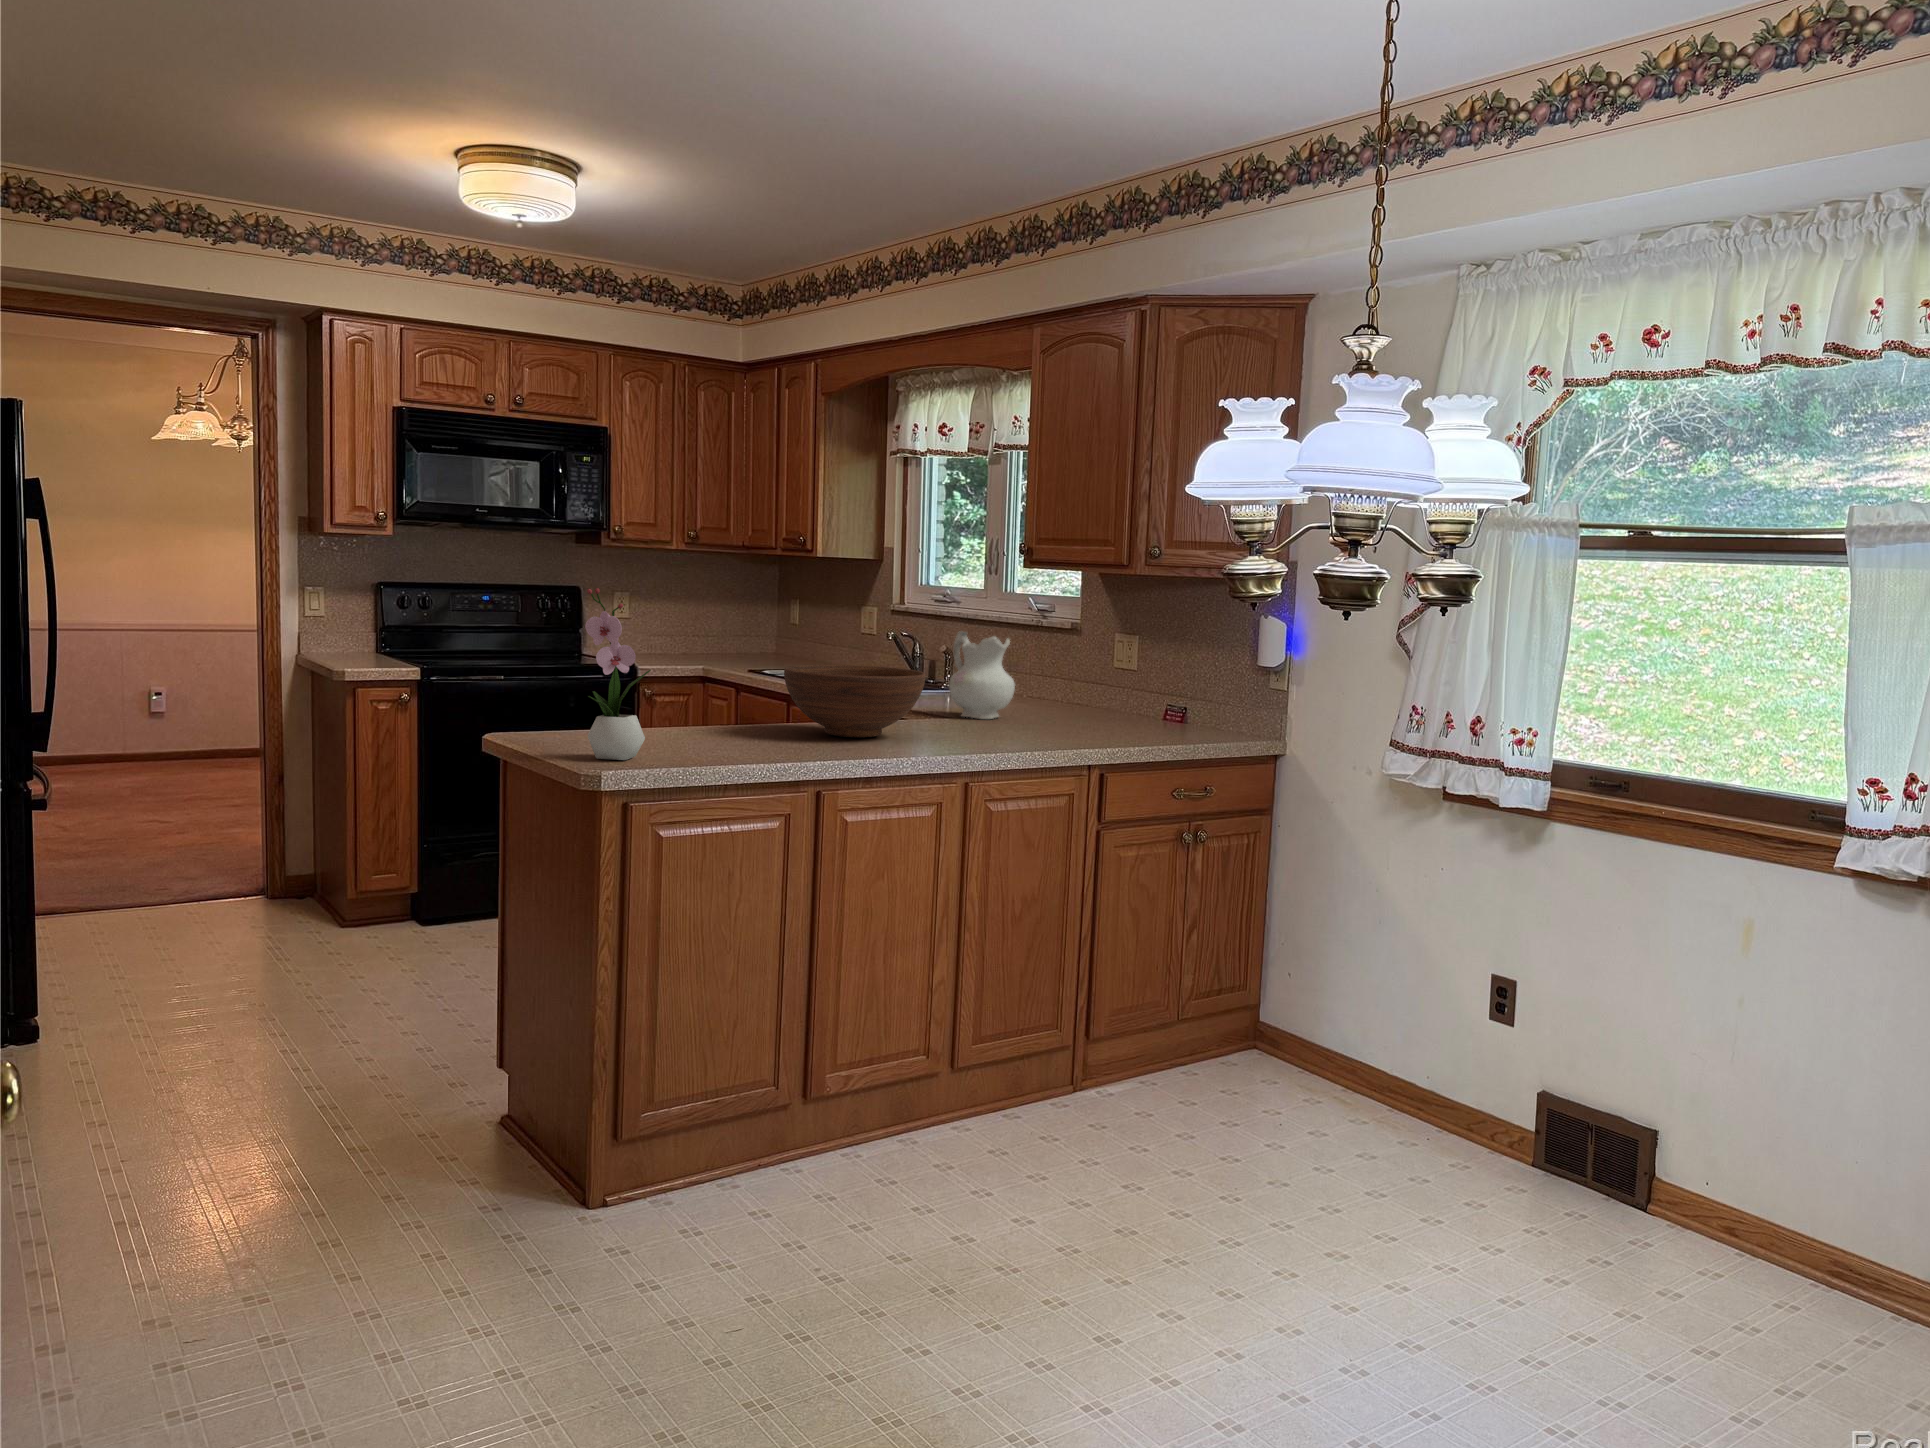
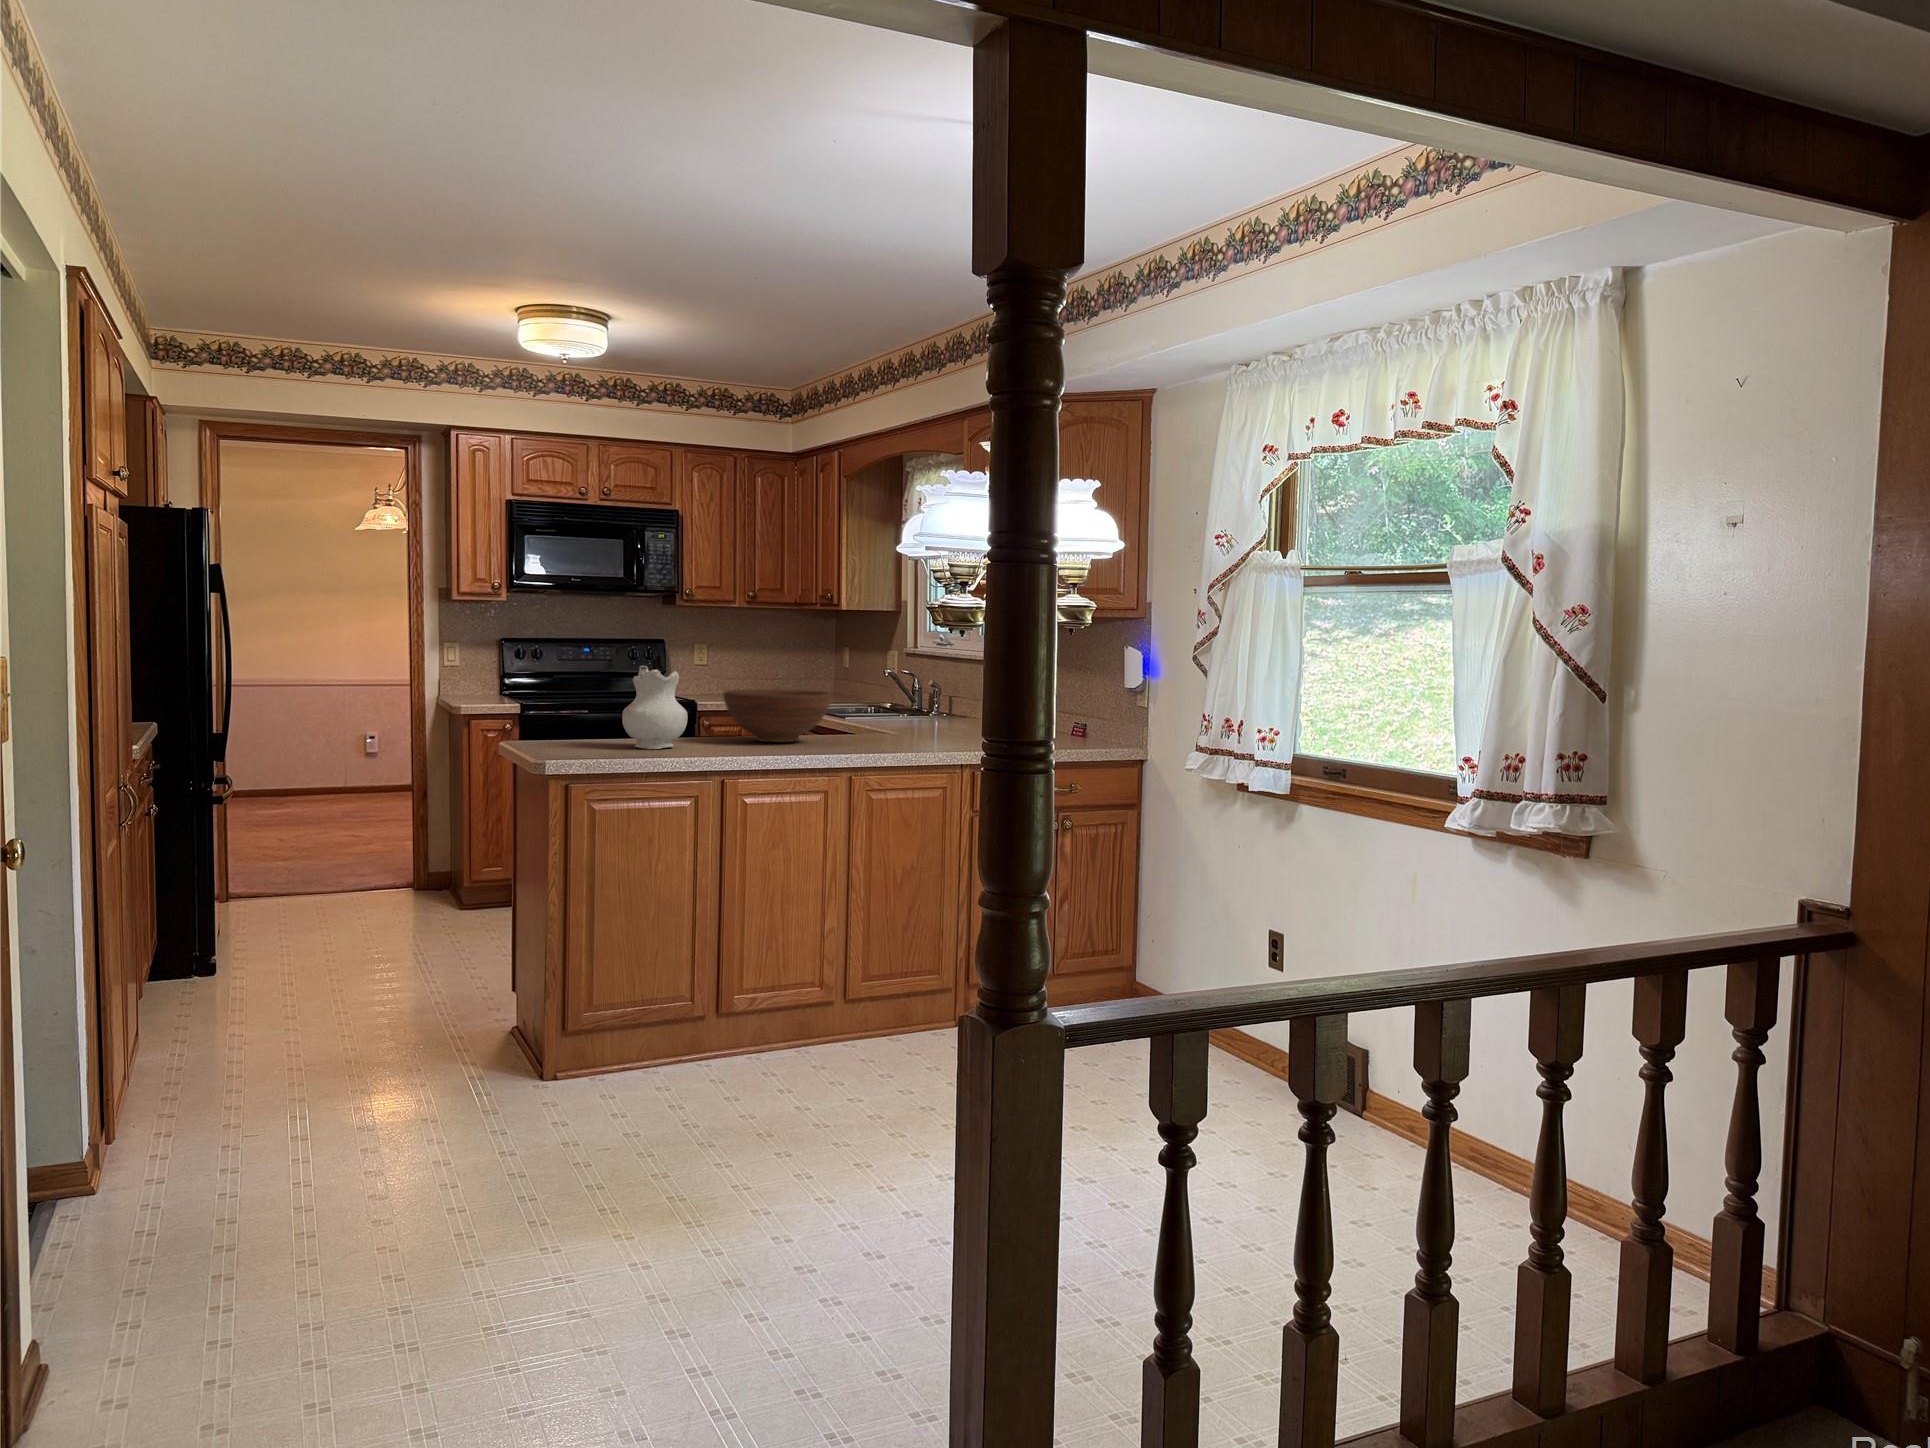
flower arrangement: present [585,588,651,760] -> none [541,631,595,753]
ceramic pitcher: present [949,632,1015,719] -> present [622,666,688,749]

